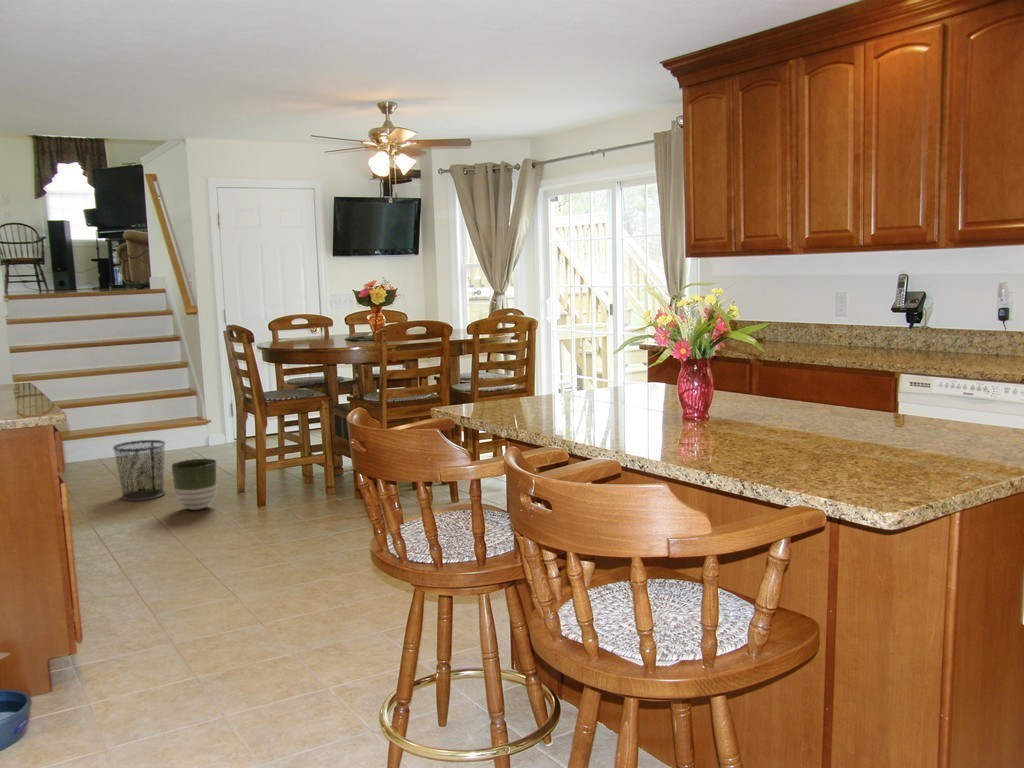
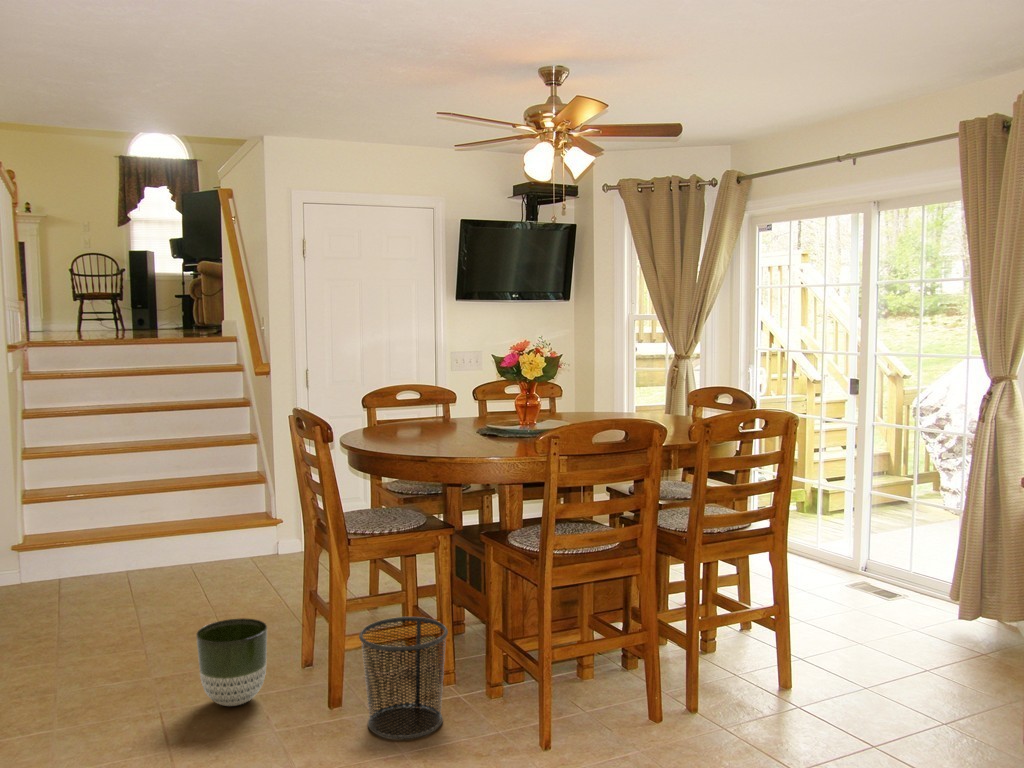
waste bin: present [113,440,165,501] -> present [359,617,448,739]

